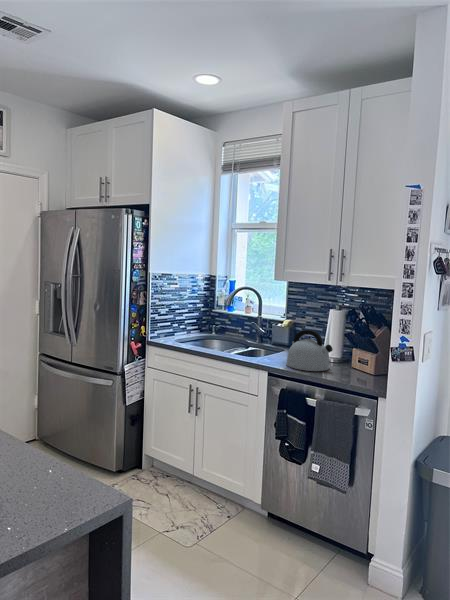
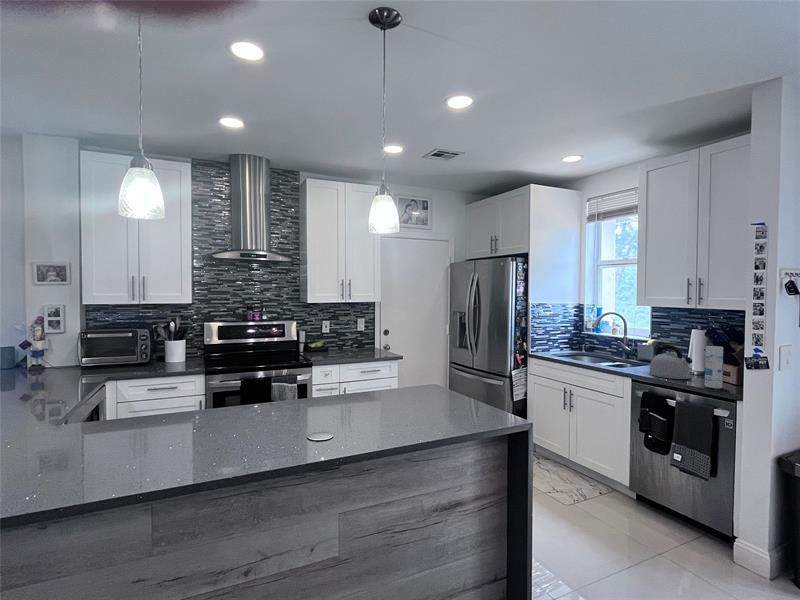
canister: none [346,332,367,383] -> present [705,346,723,388]

